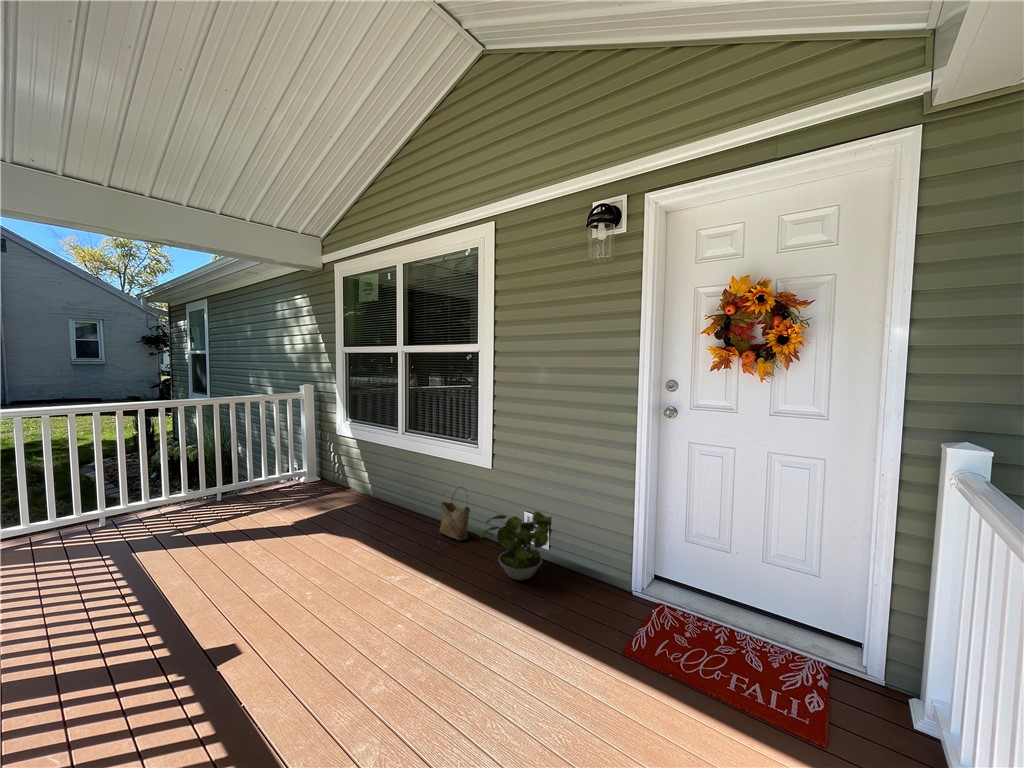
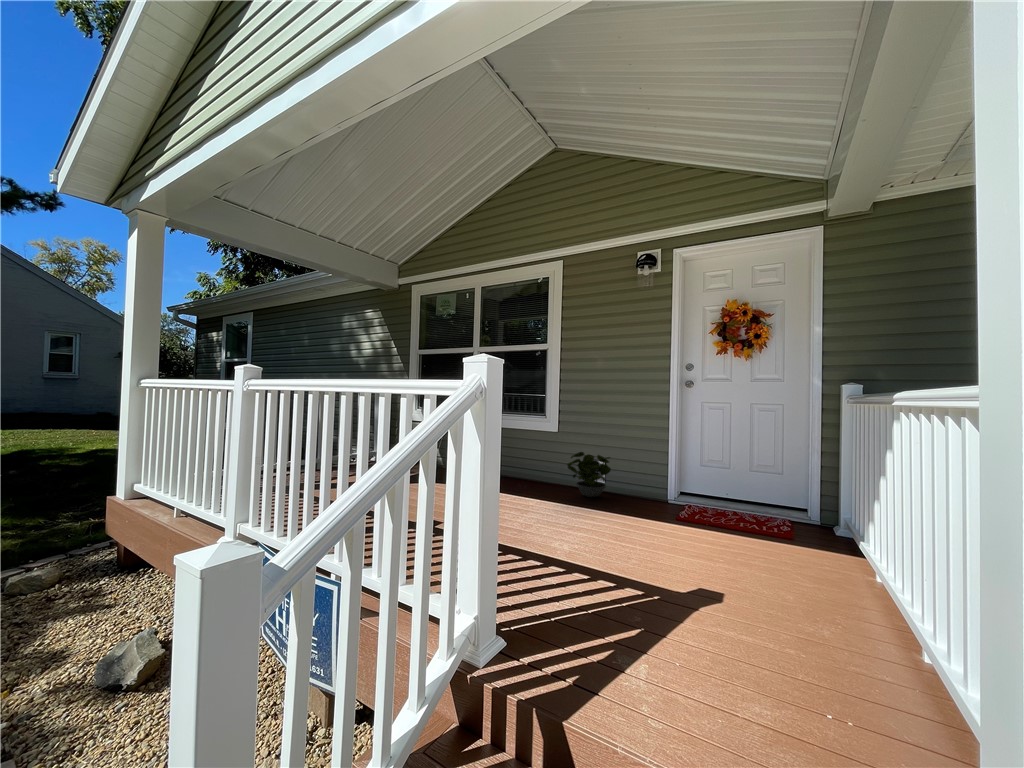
woven basket: present [439,502,470,540] -> none [518,447,543,483]

